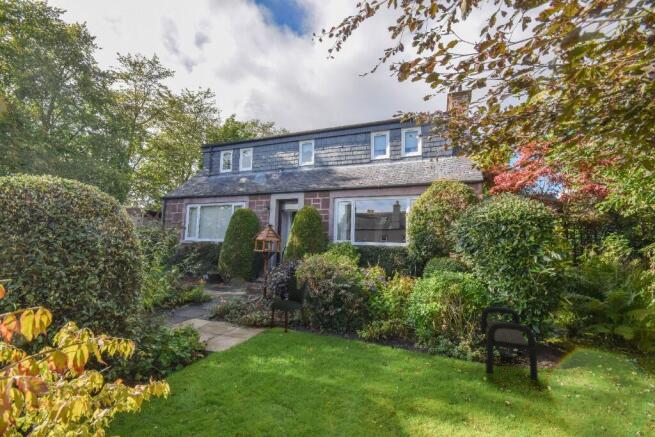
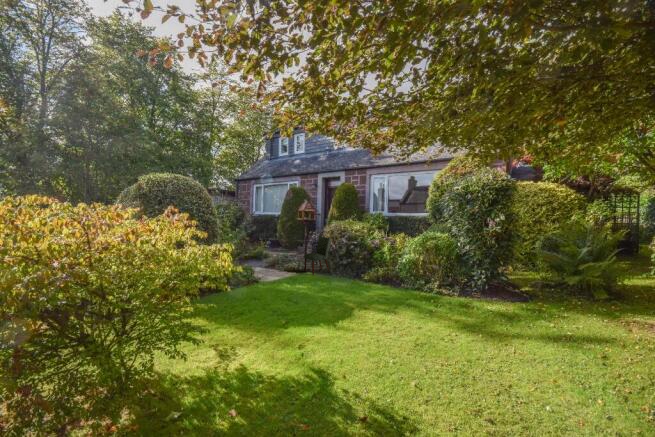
bench: present [481,307,538,379] -> none [439,258,480,304]

